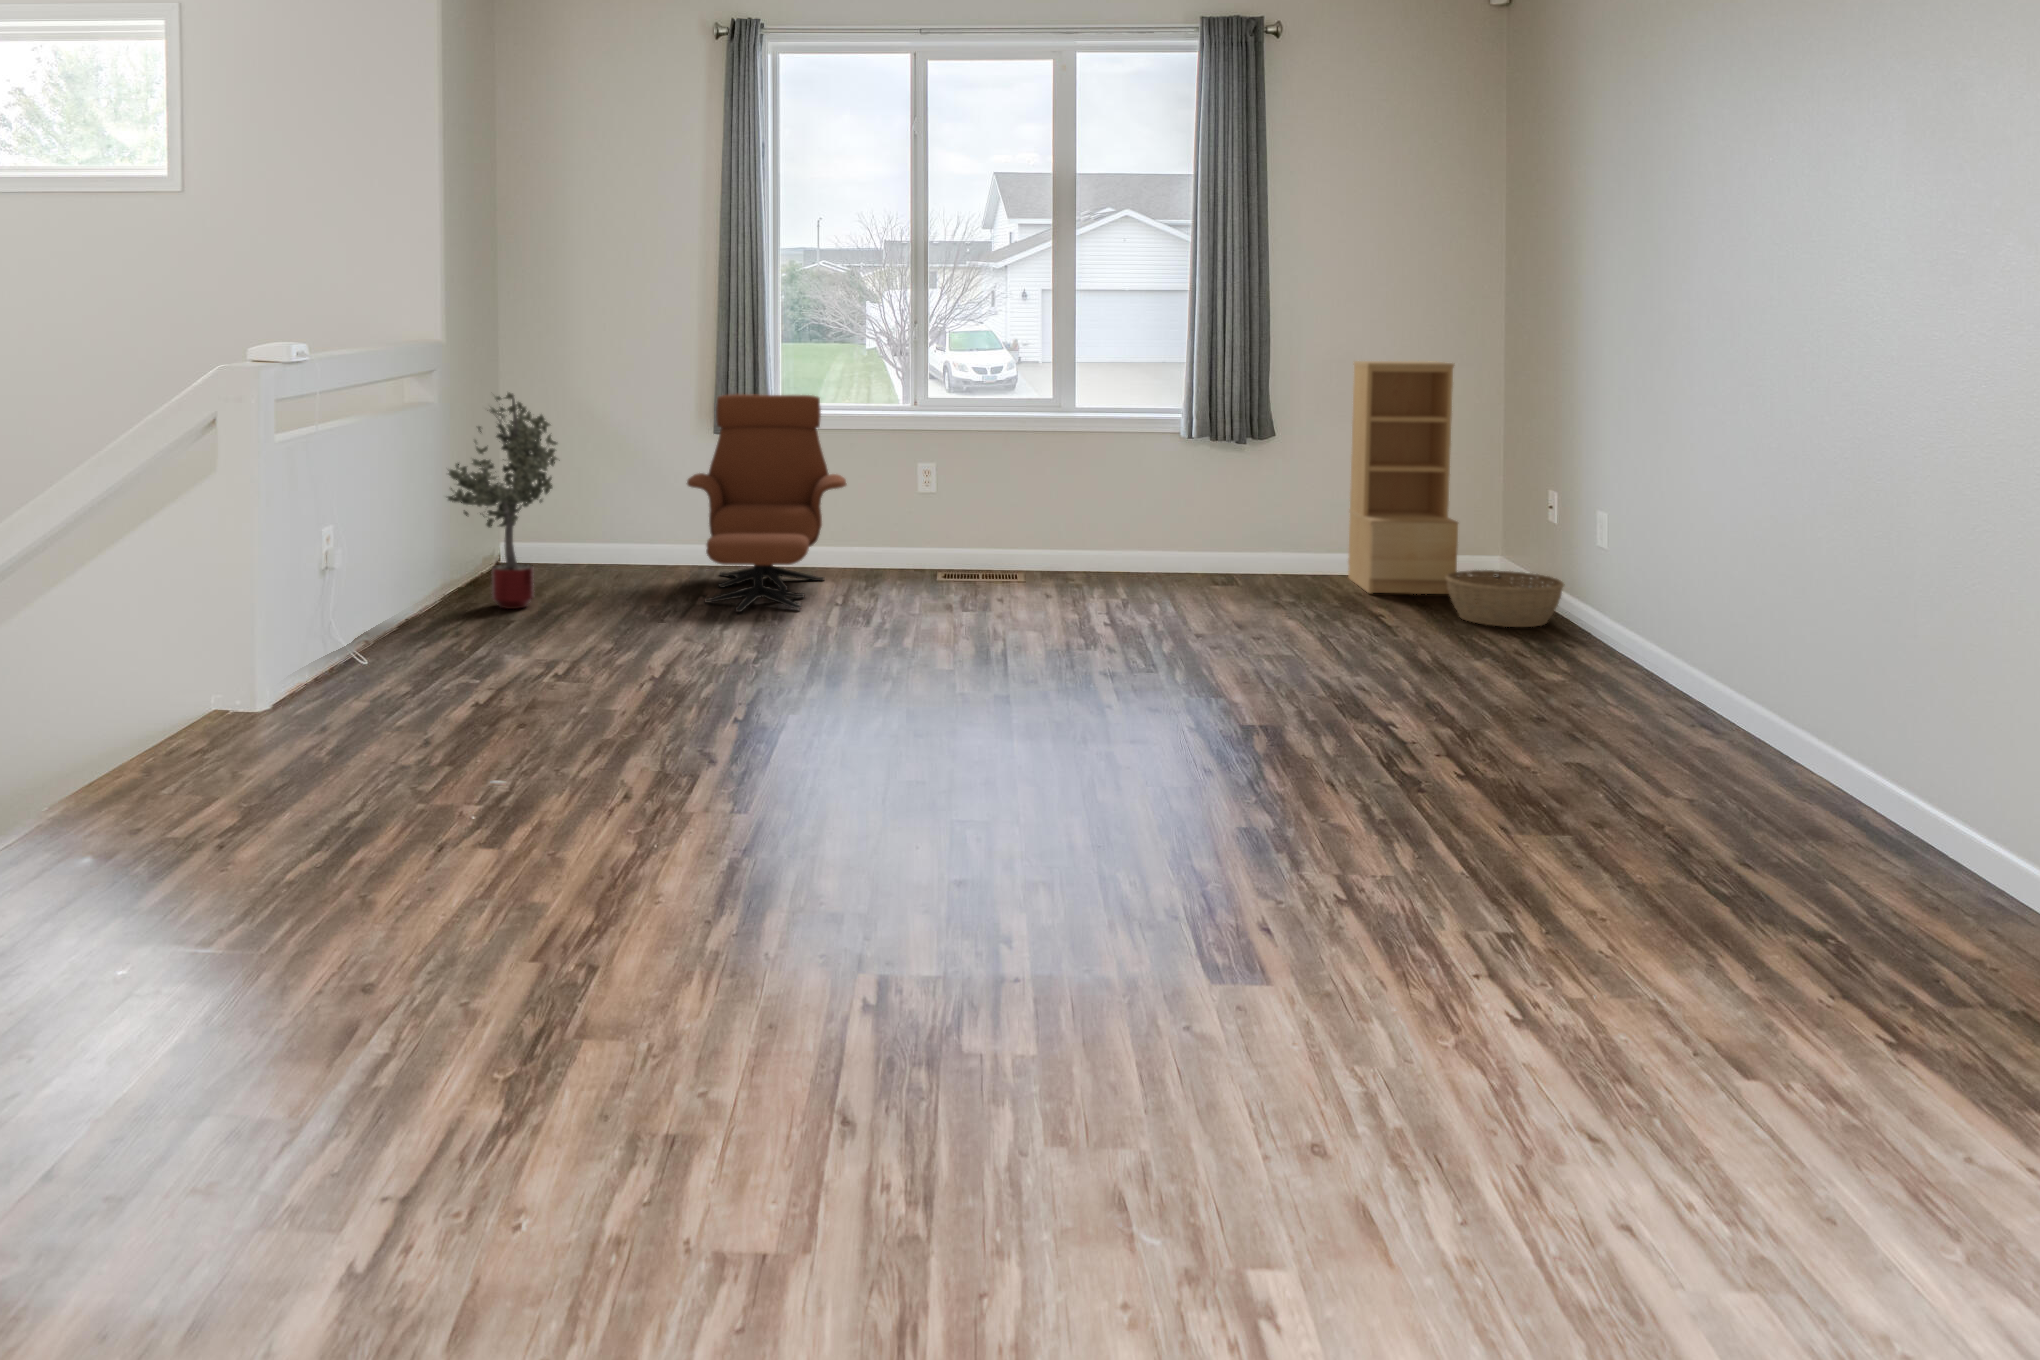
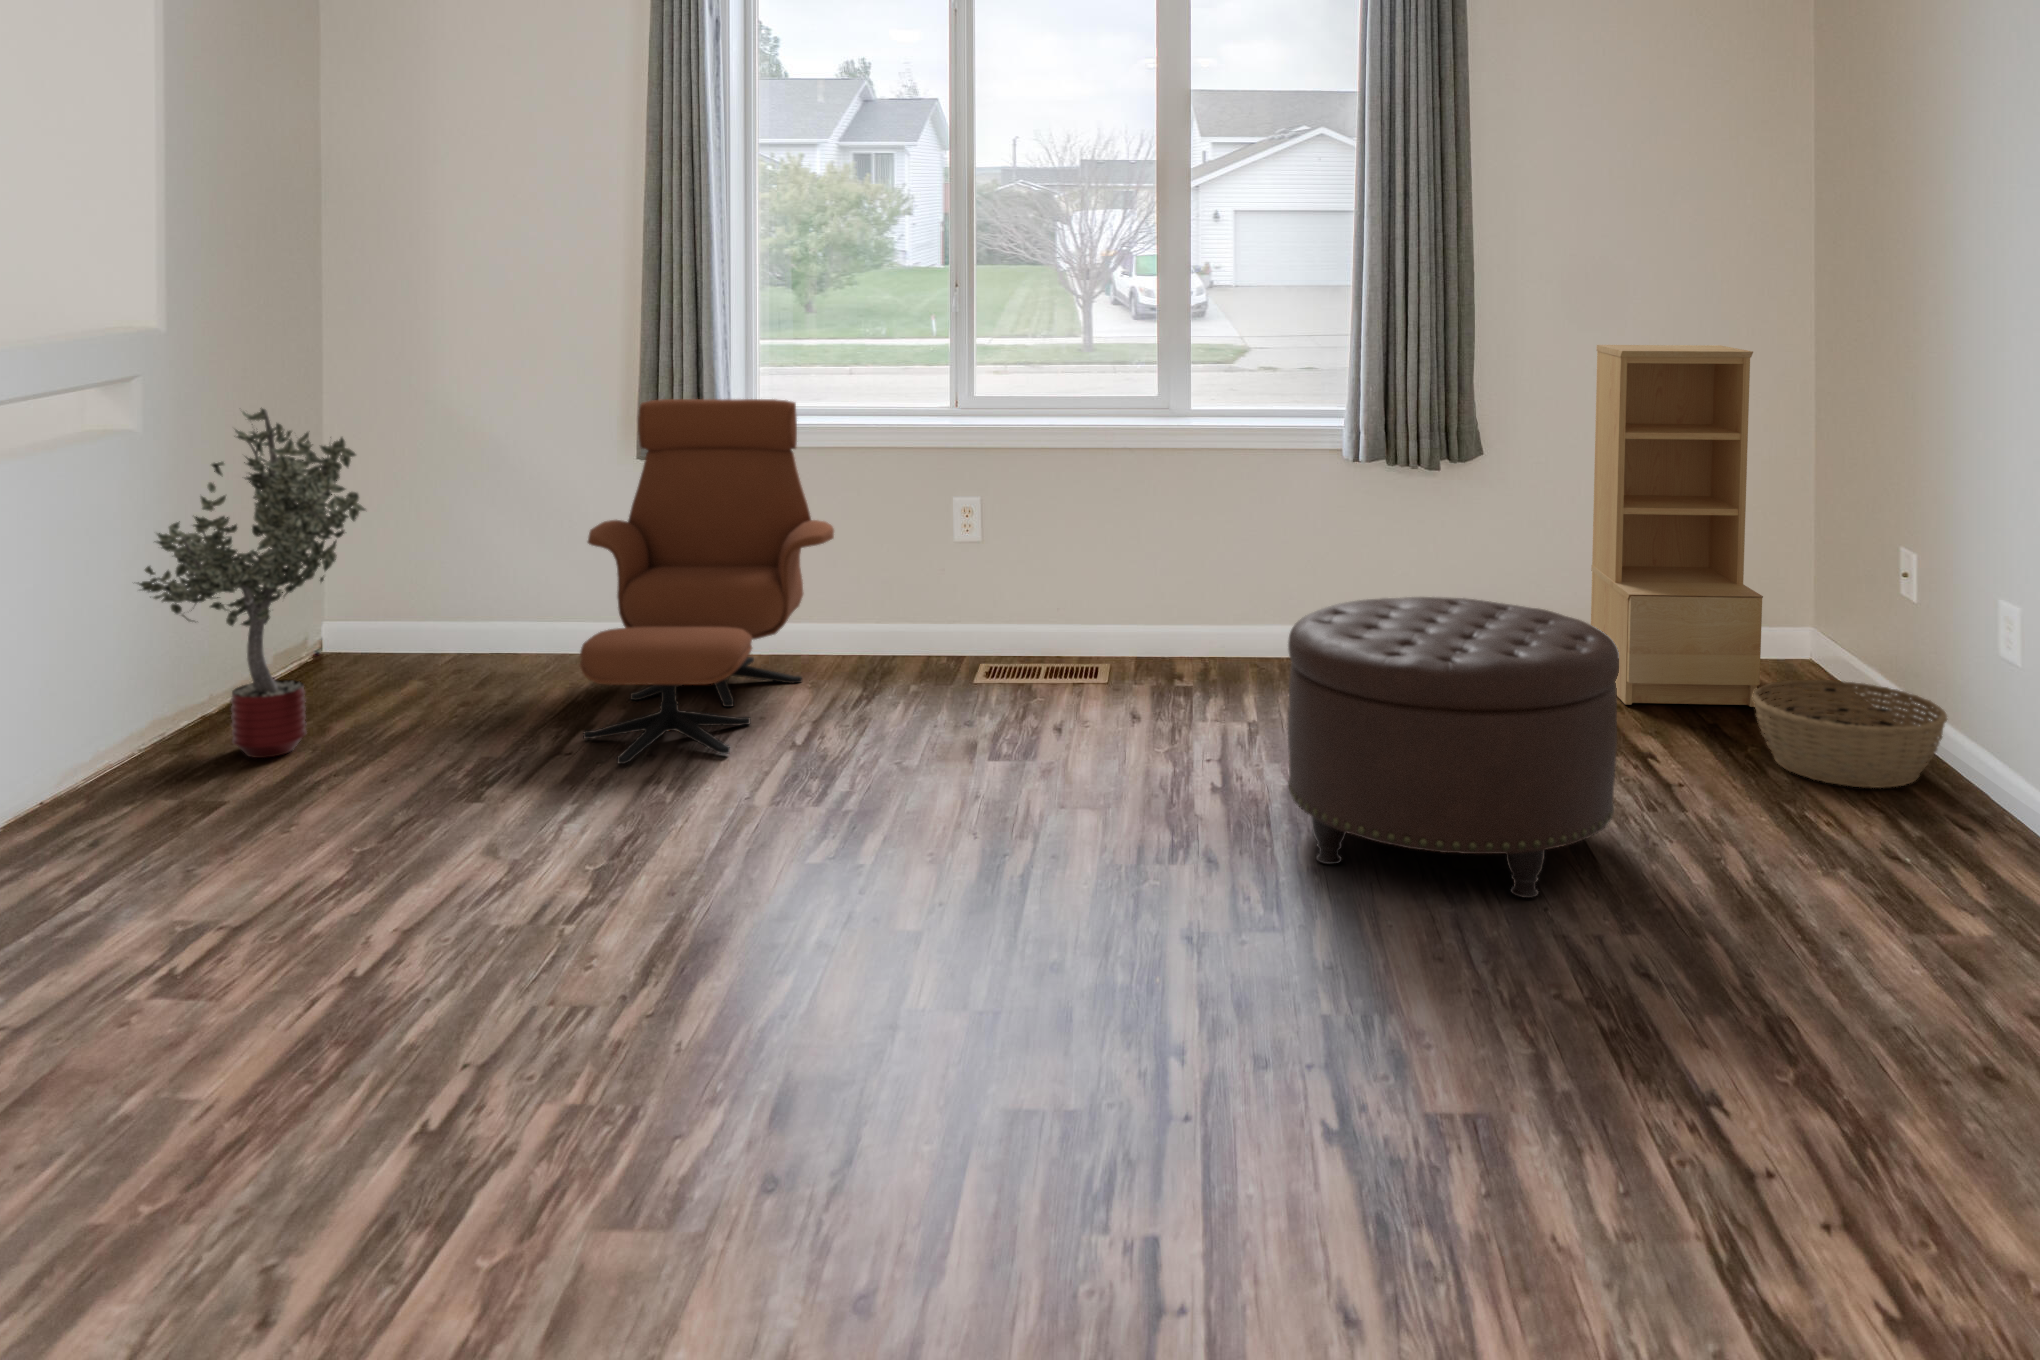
ottoman: none [1158,507,1354,663] -> present [1288,597,1619,898]

